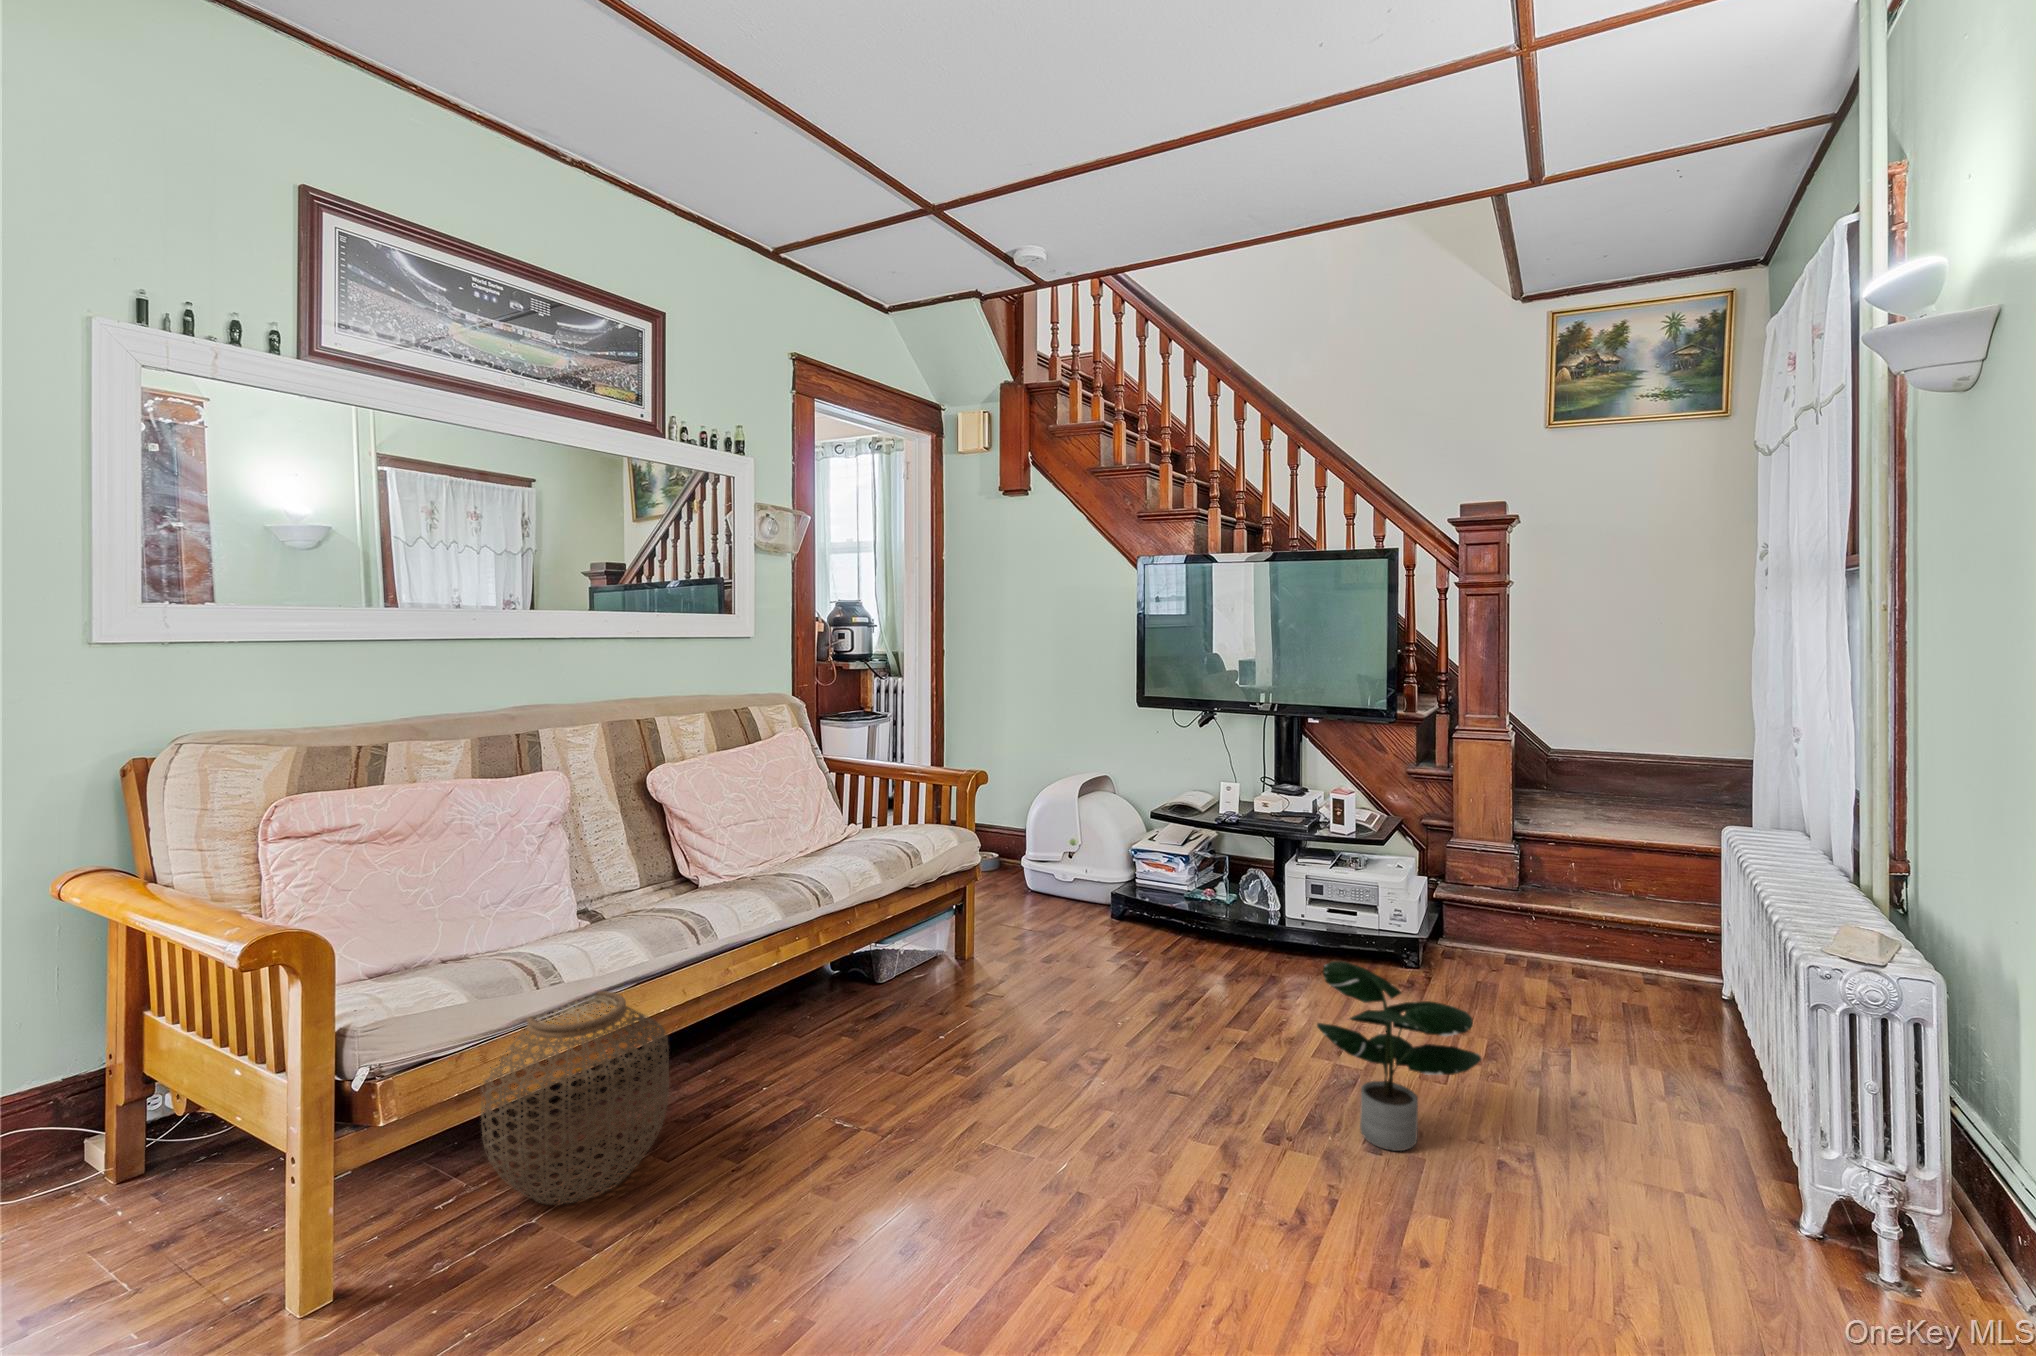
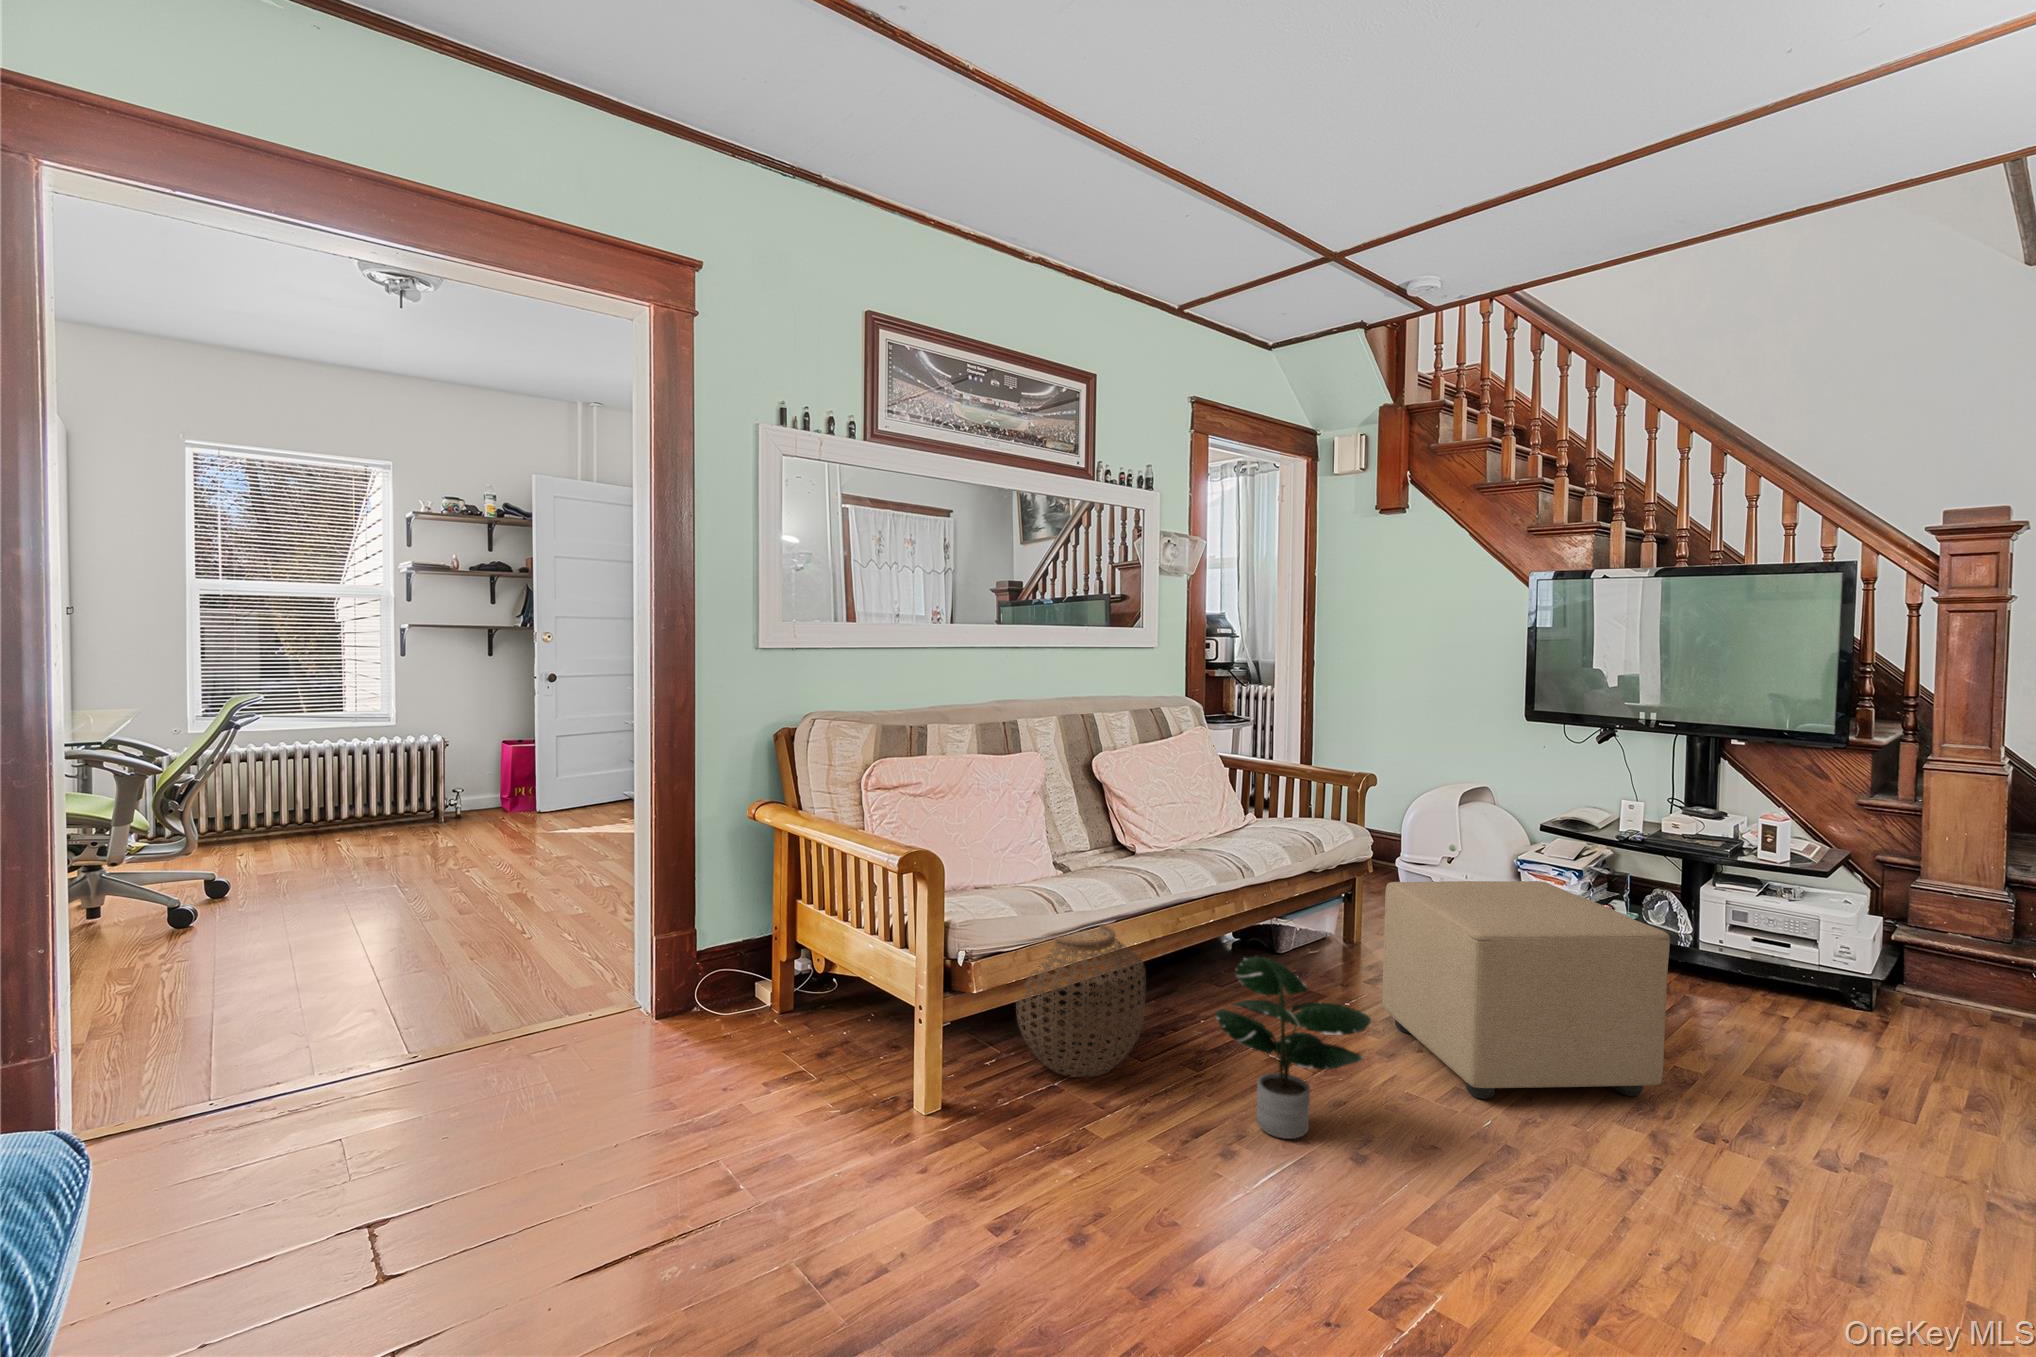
ottoman: none [976,878,1243,1136] -> present [1382,881,1670,1099]
potted plant: present [1317,961,1481,1151] -> present [1216,957,1372,1139]

